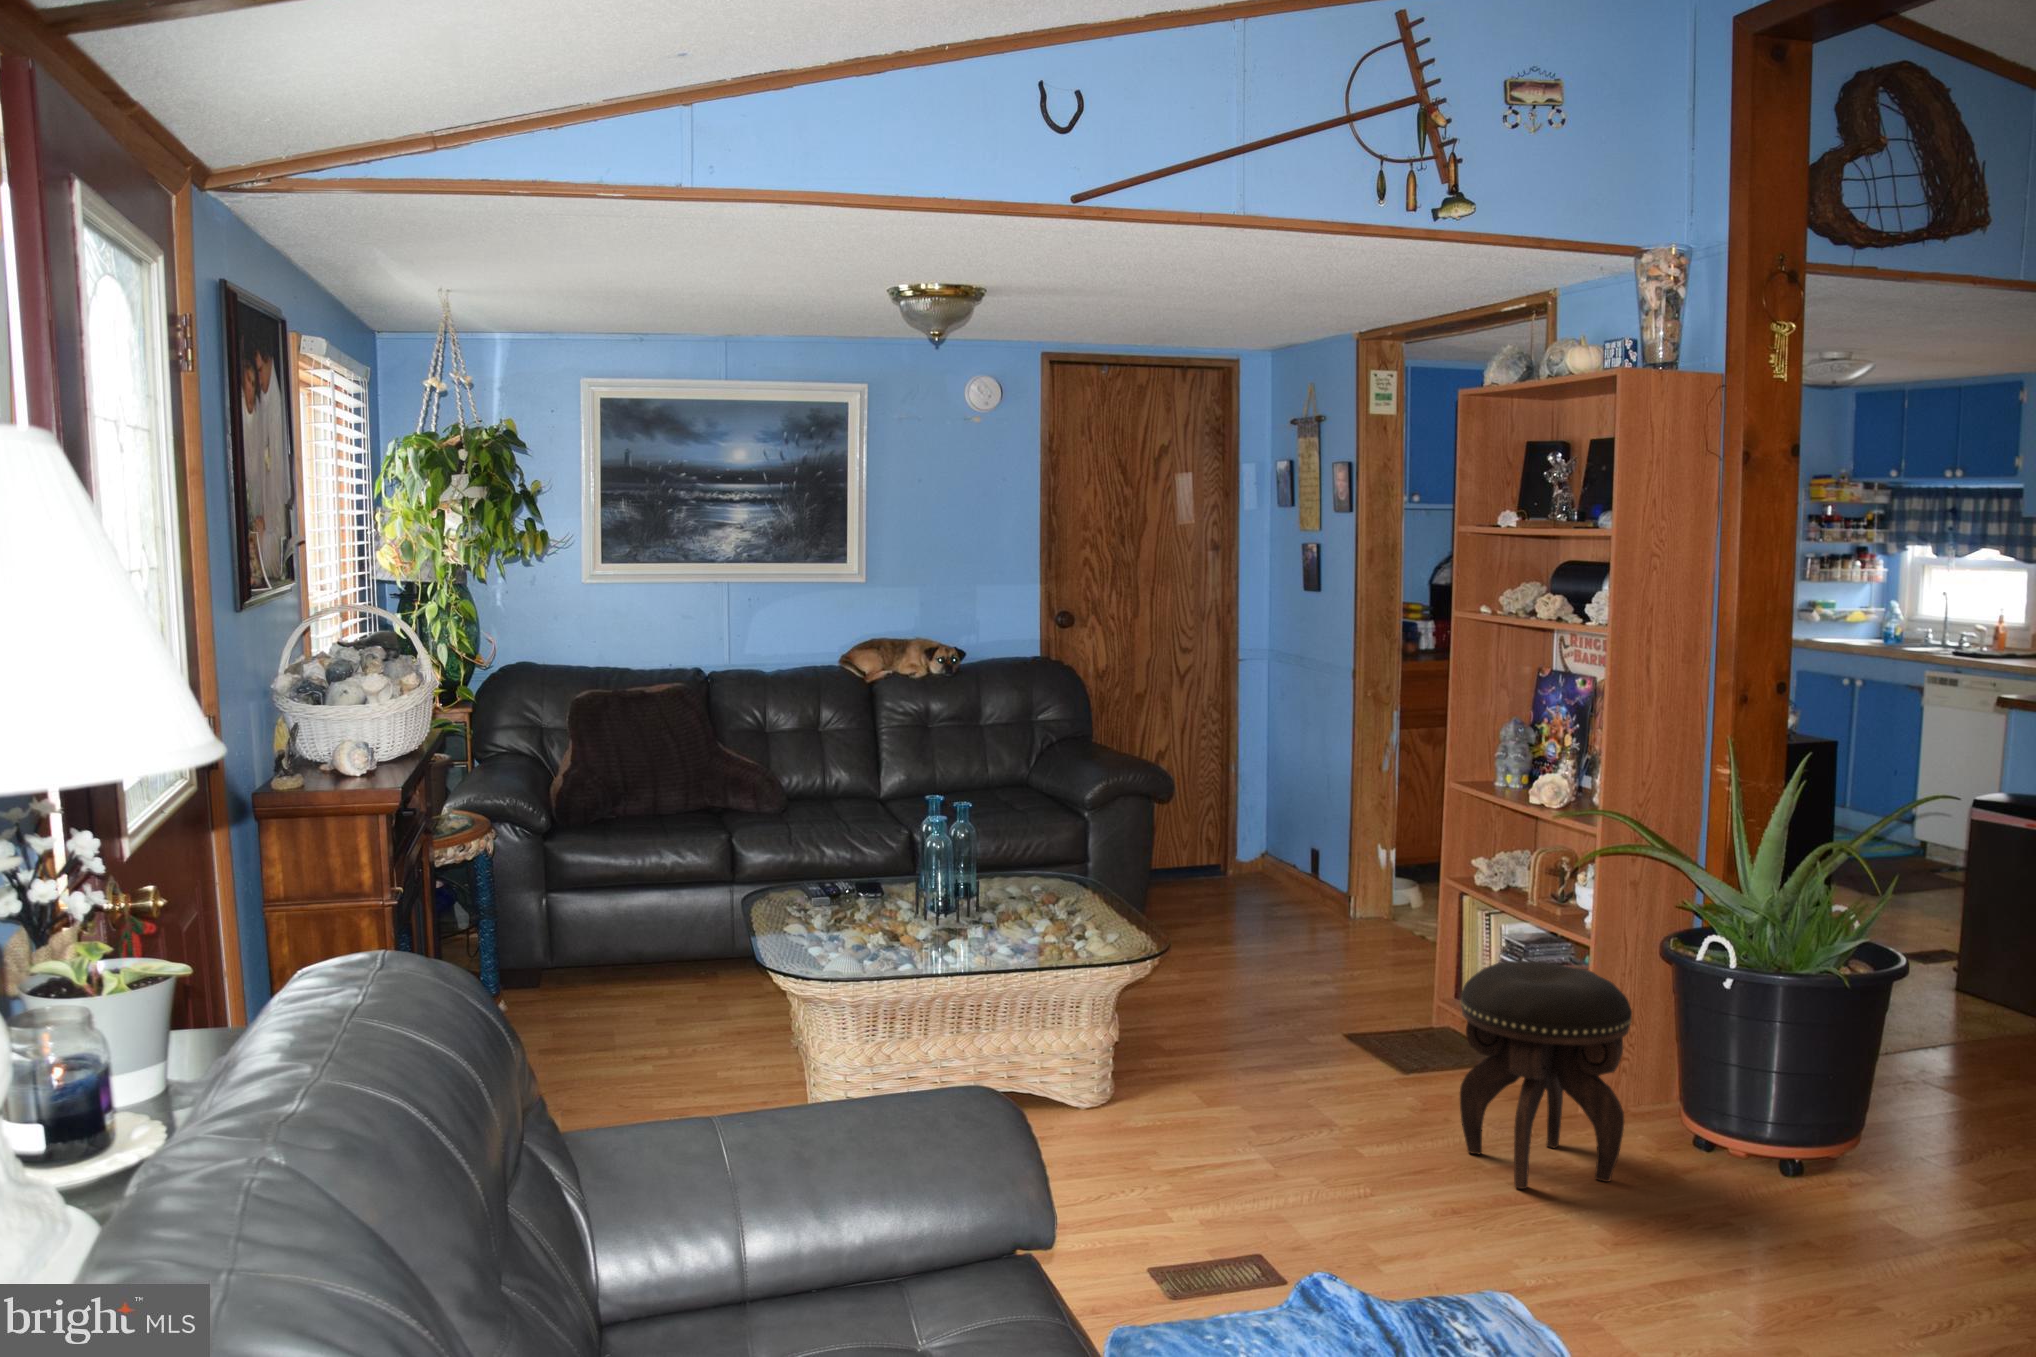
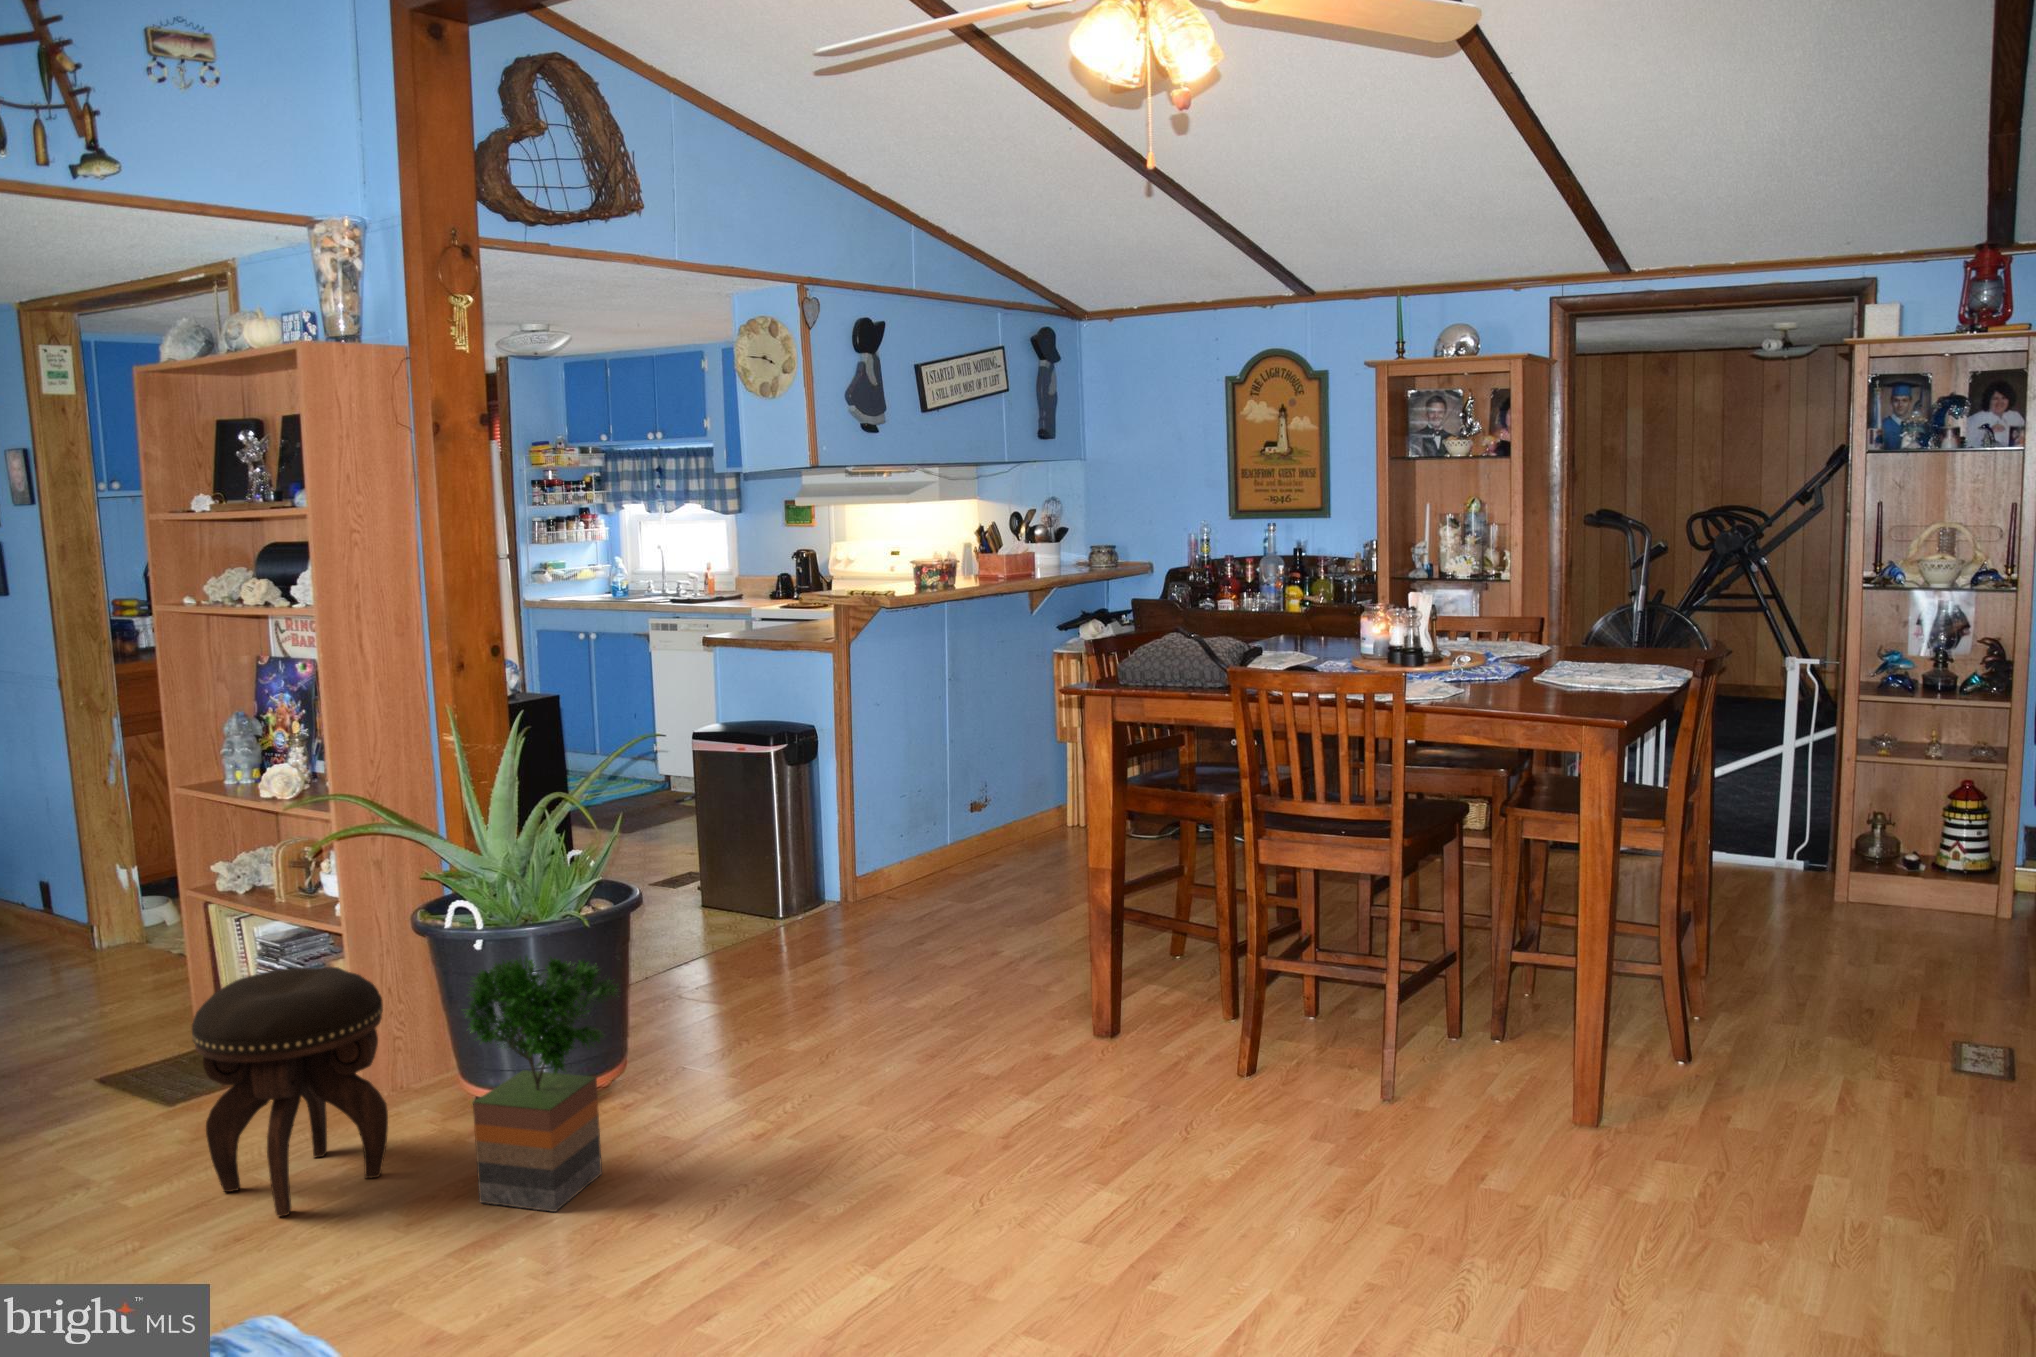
potted tree: none [1710,997,1893,1270] -> present [466,957,617,1212]

